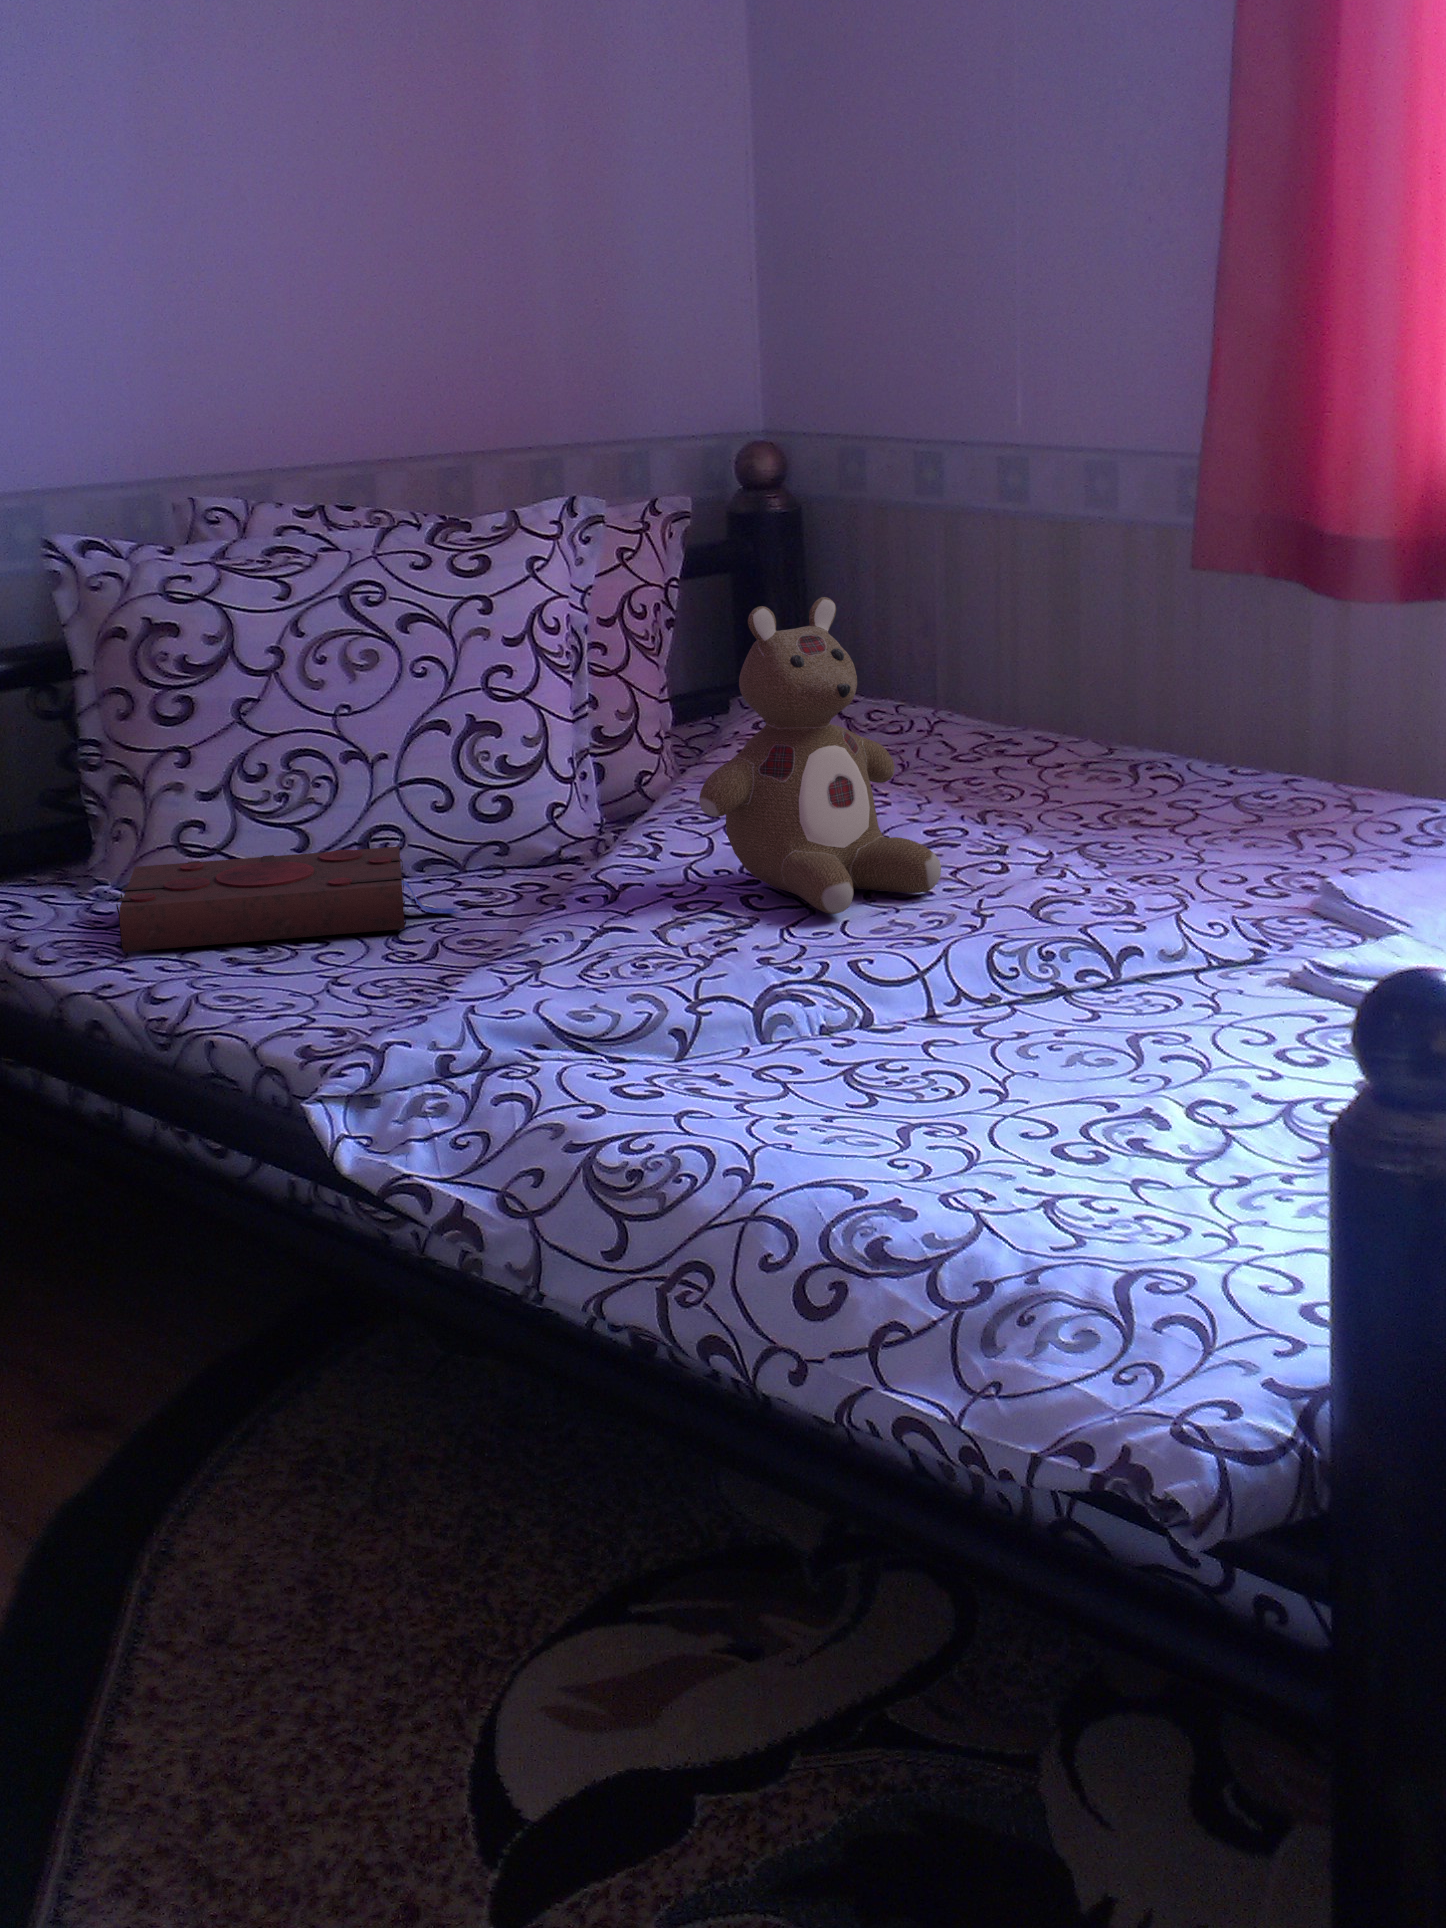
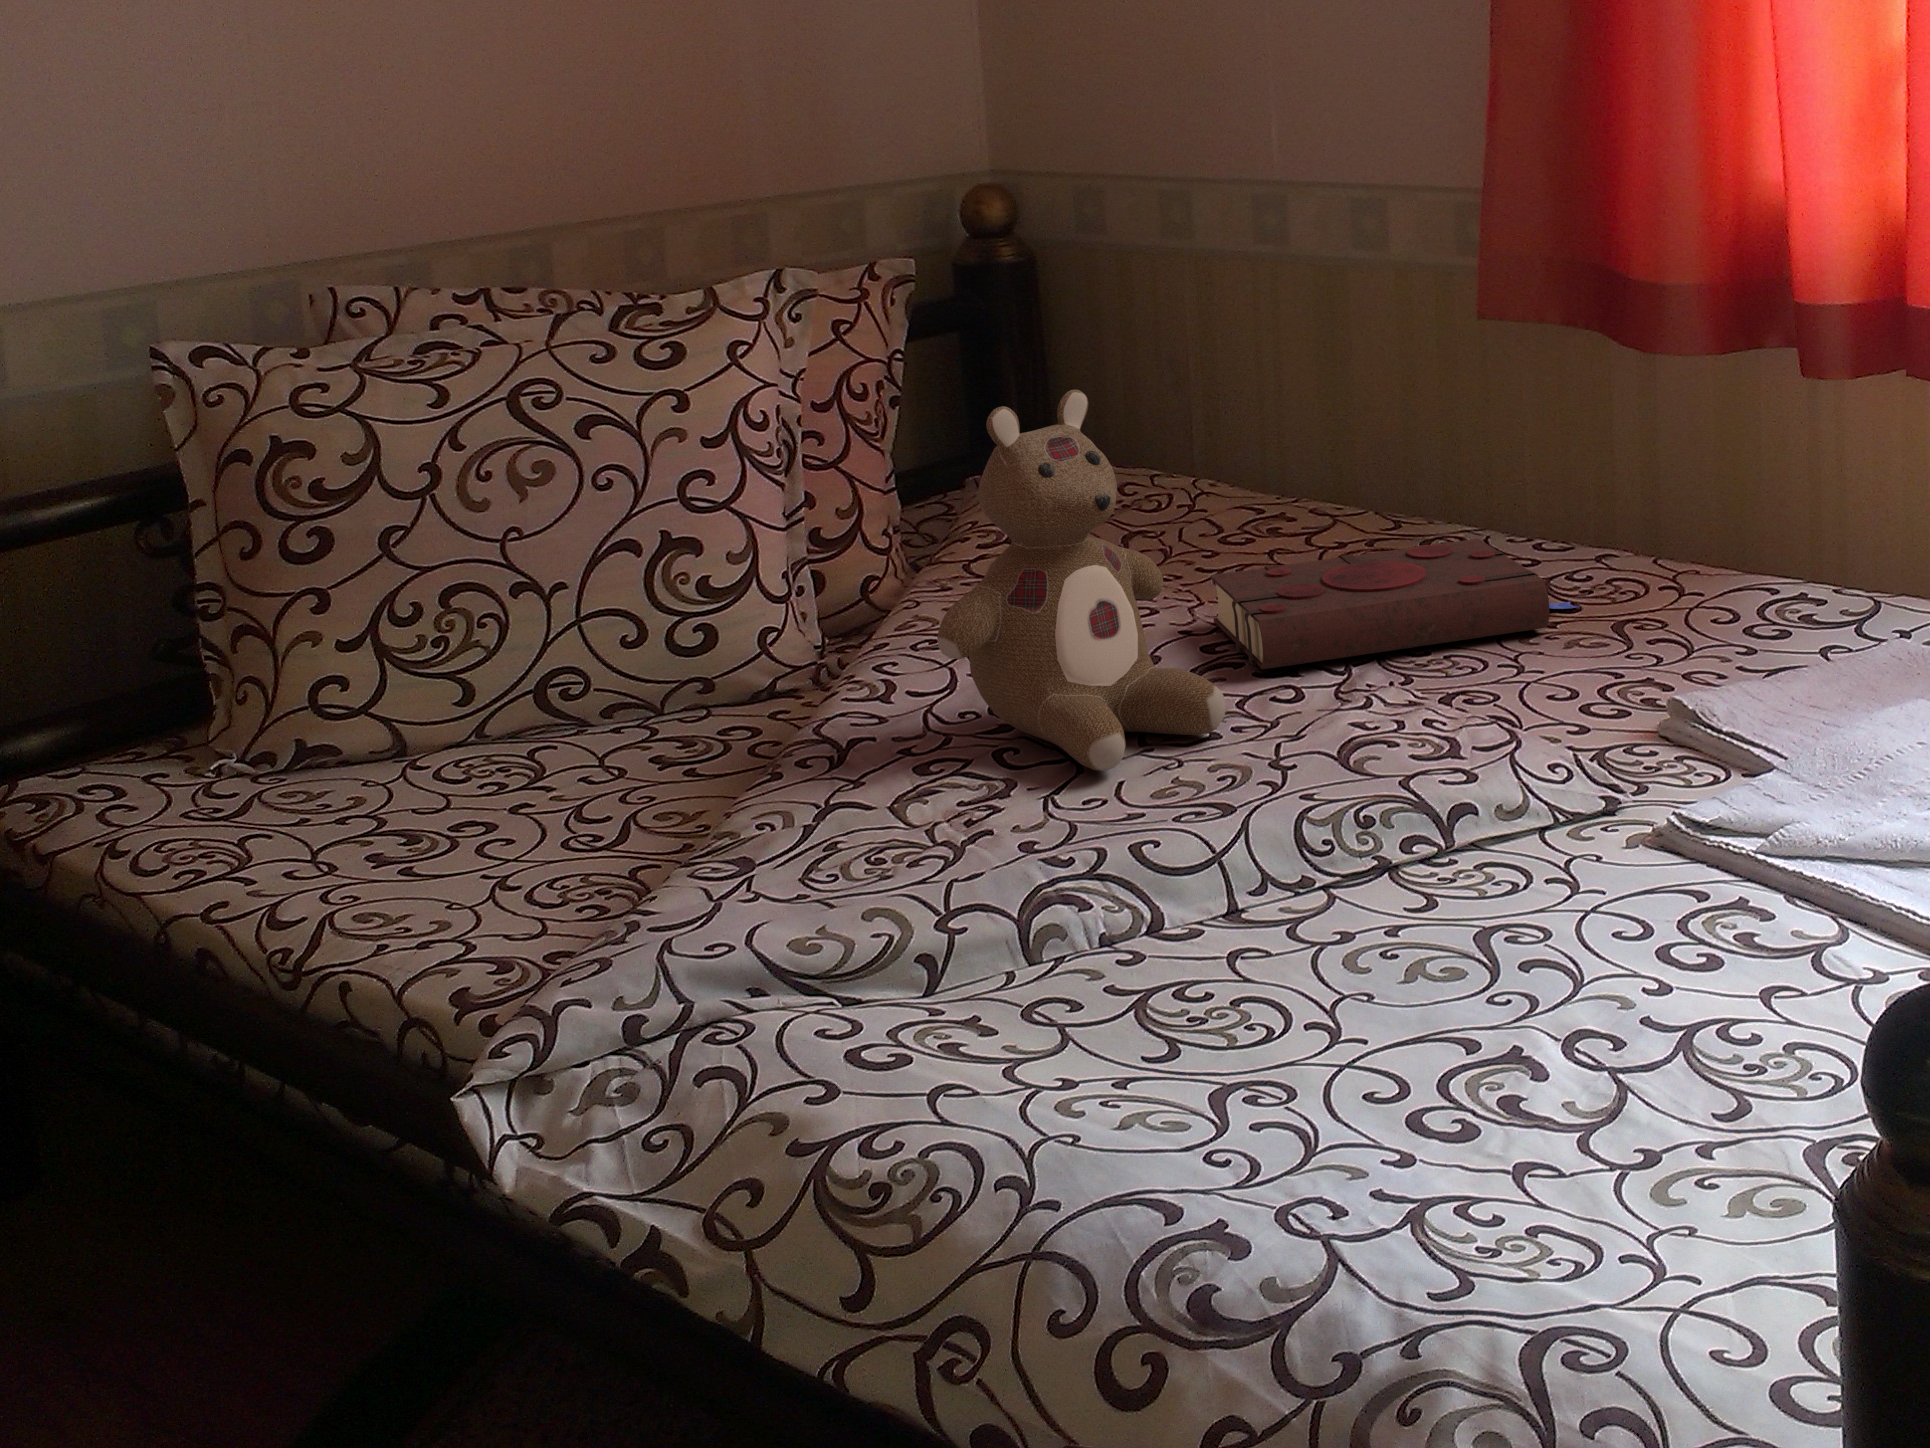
book: present [116,847,459,952] -> present [1211,539,1578,669]

